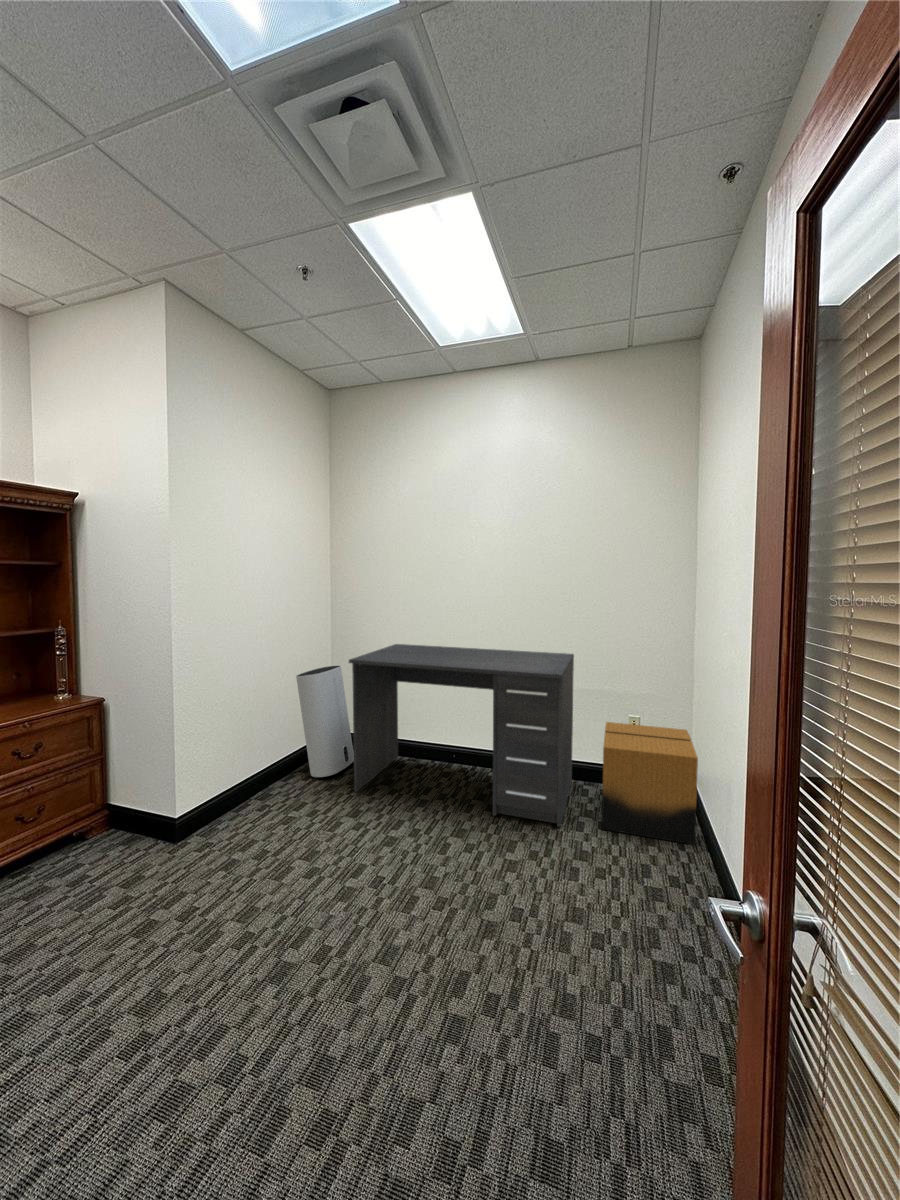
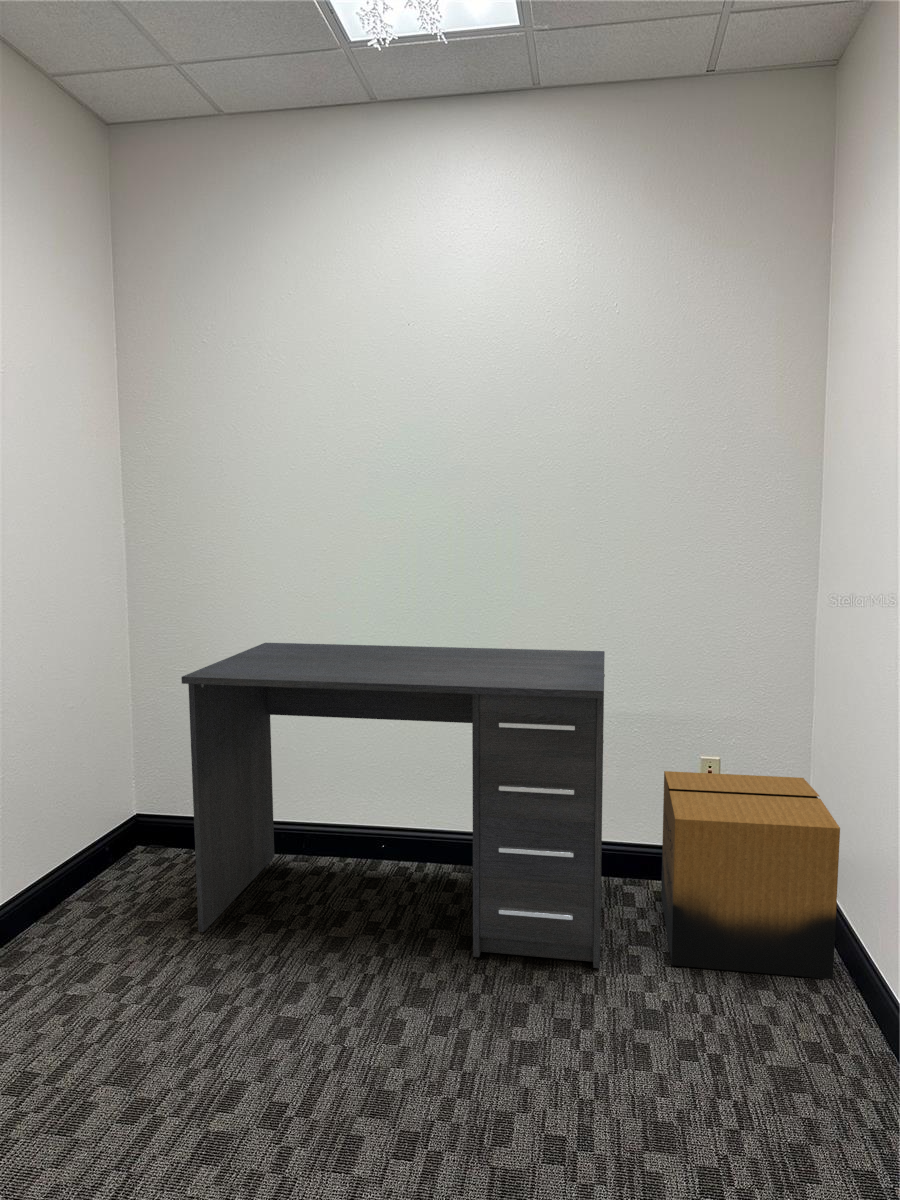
air purifier: present [296,665,354,777] -> none [67,688,190,909]

